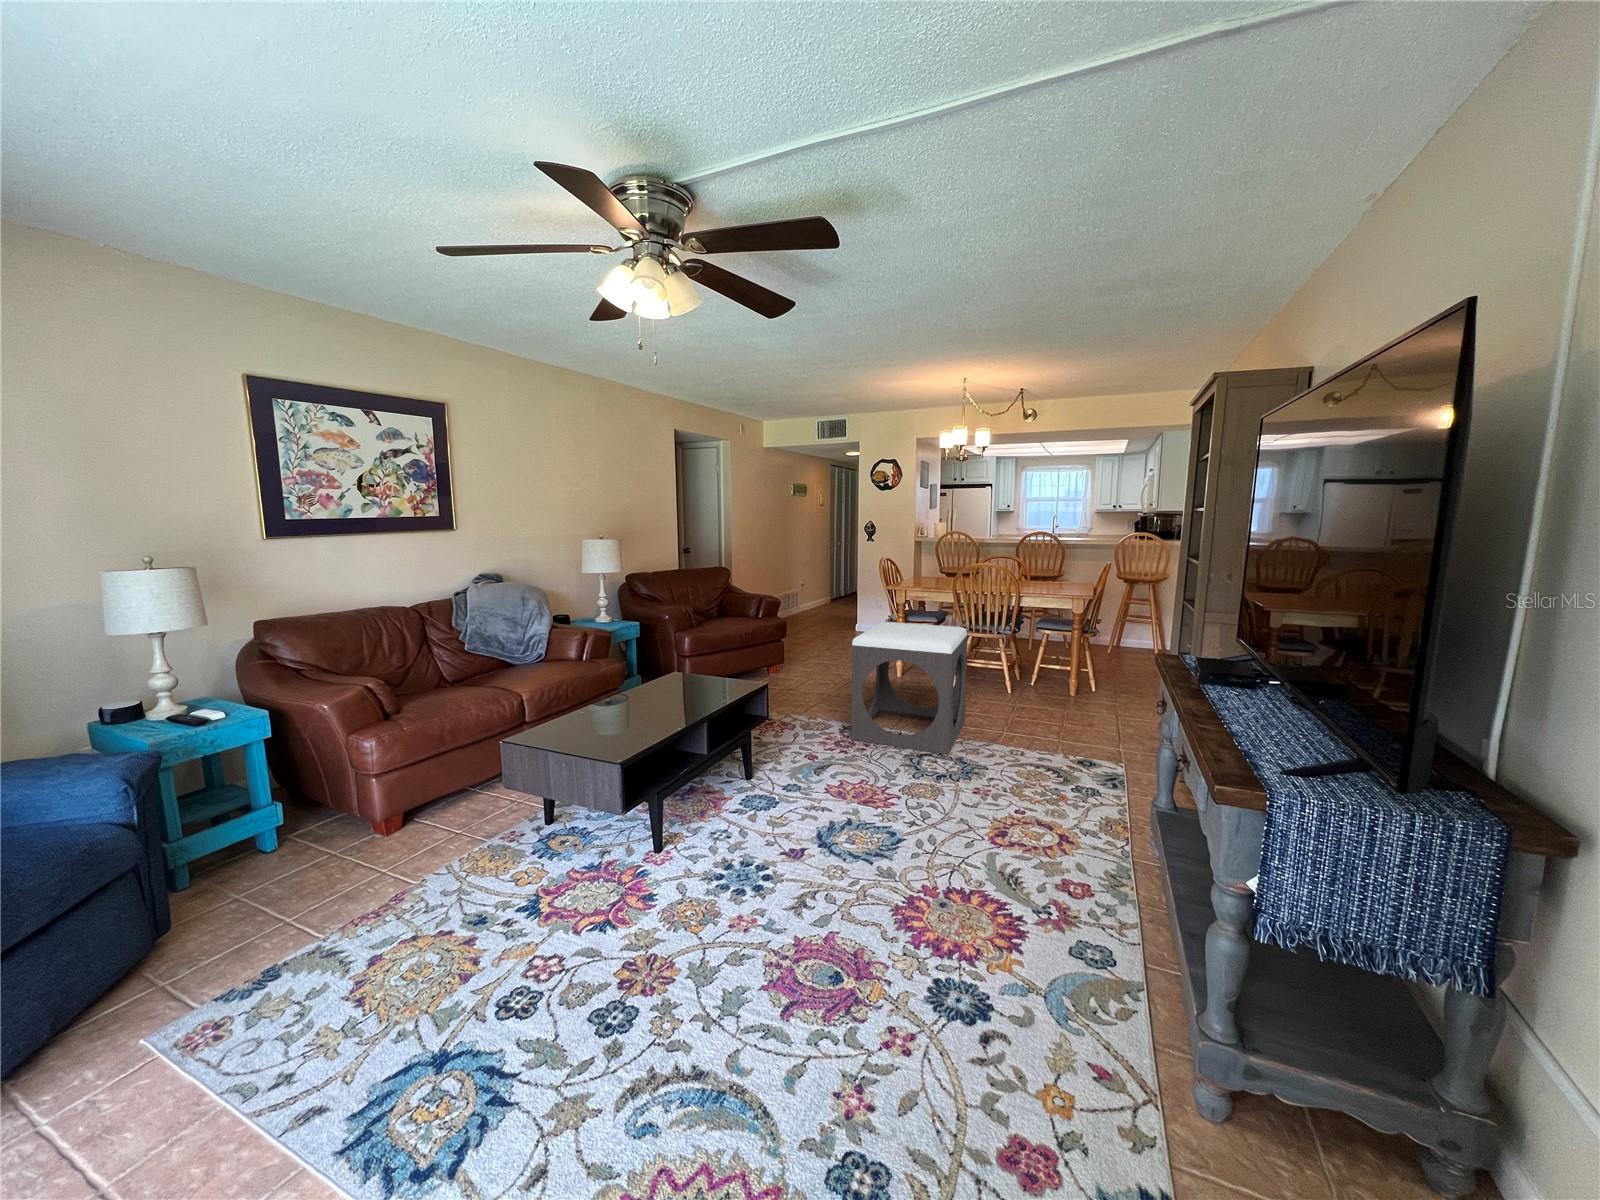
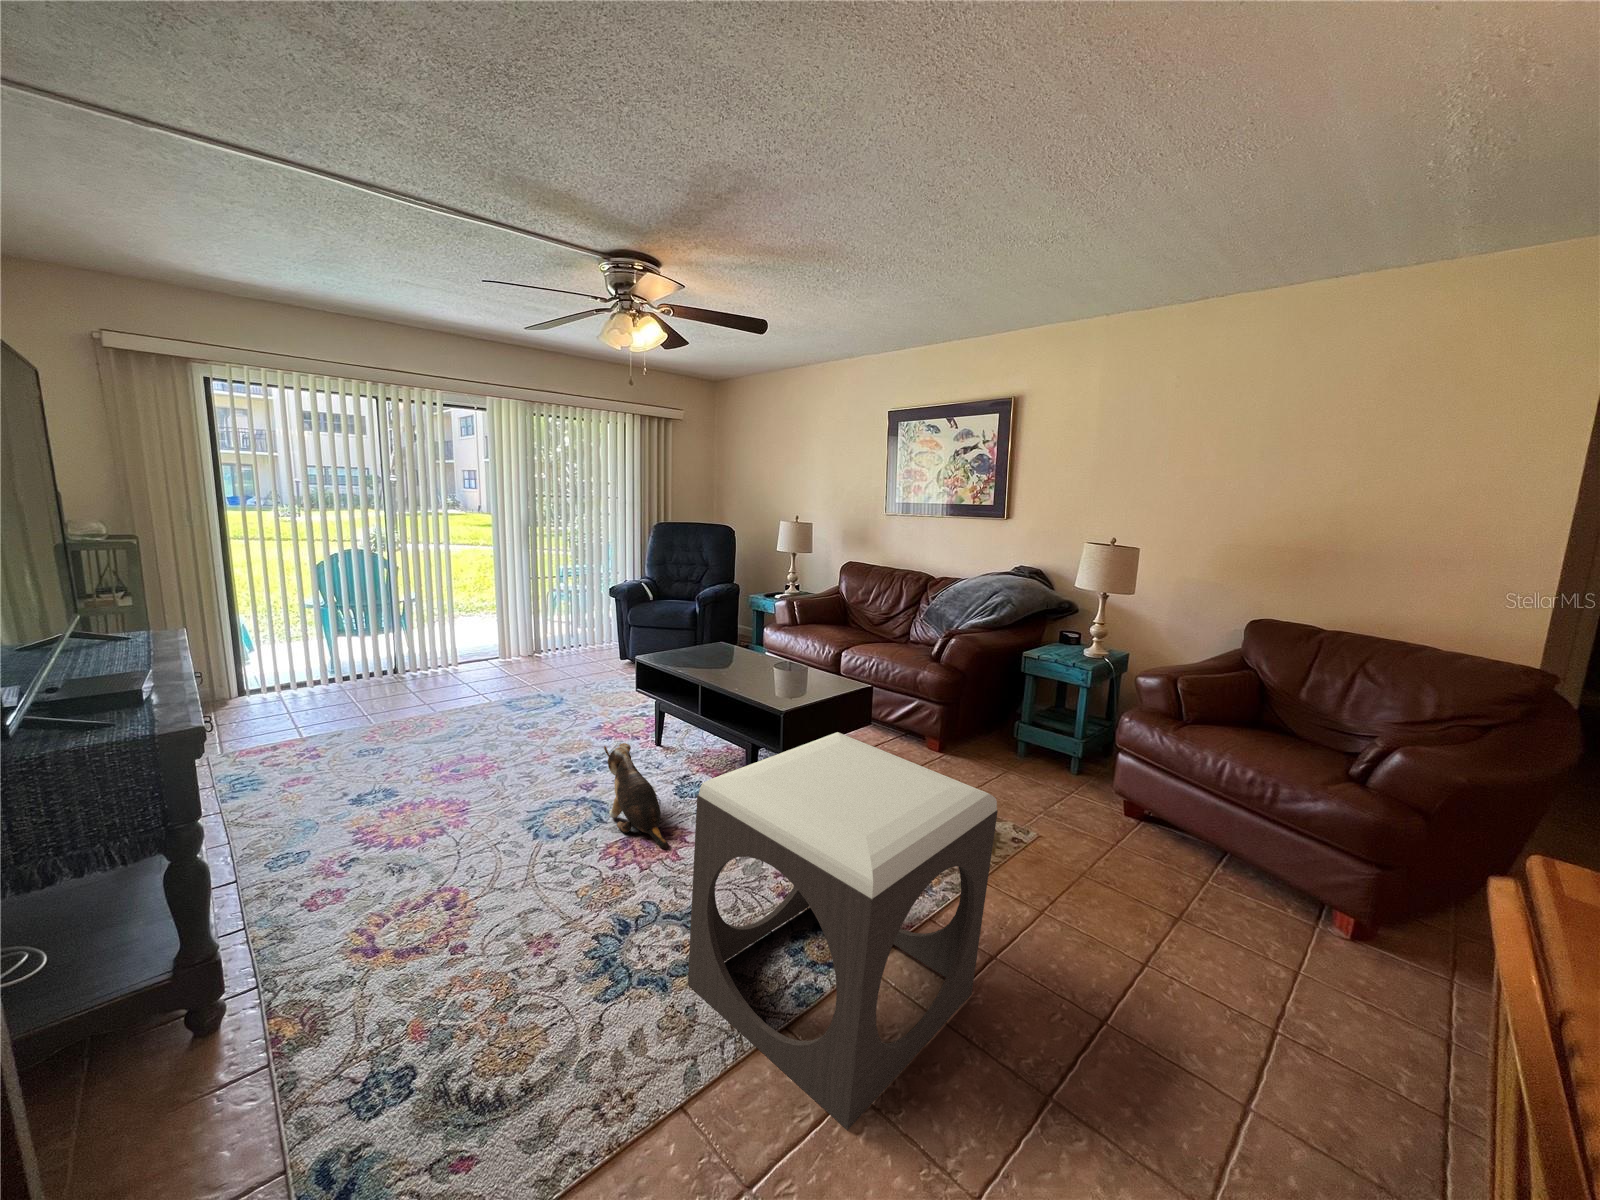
plush toy: none [803,762,857,818] -> present [604,743,668,848]

